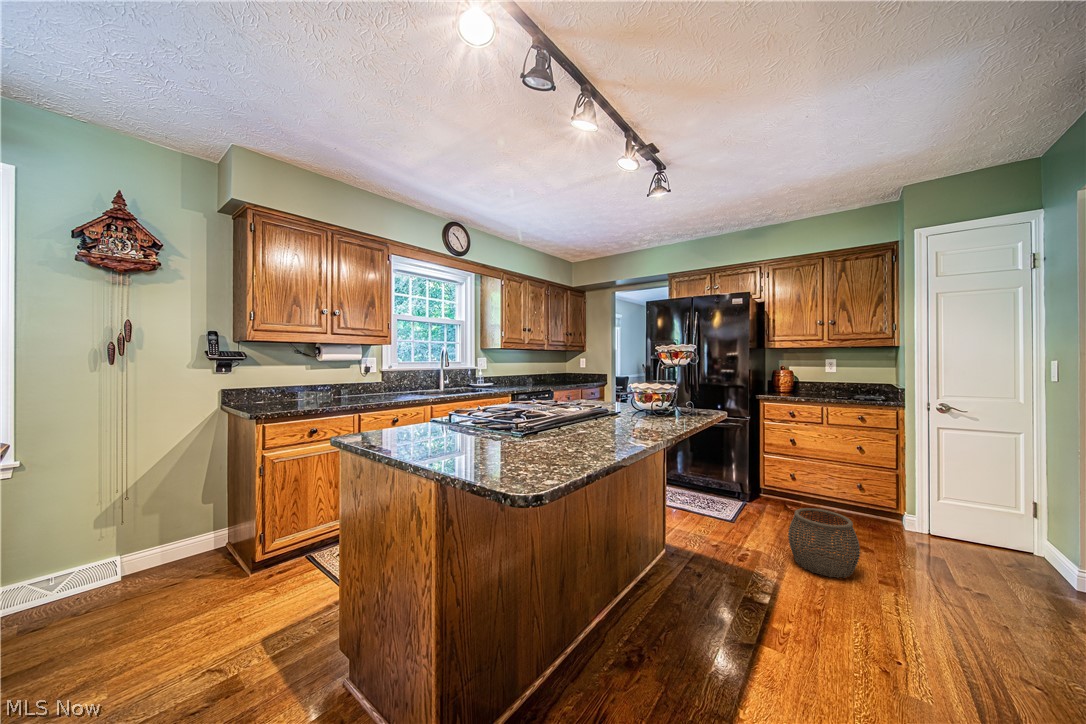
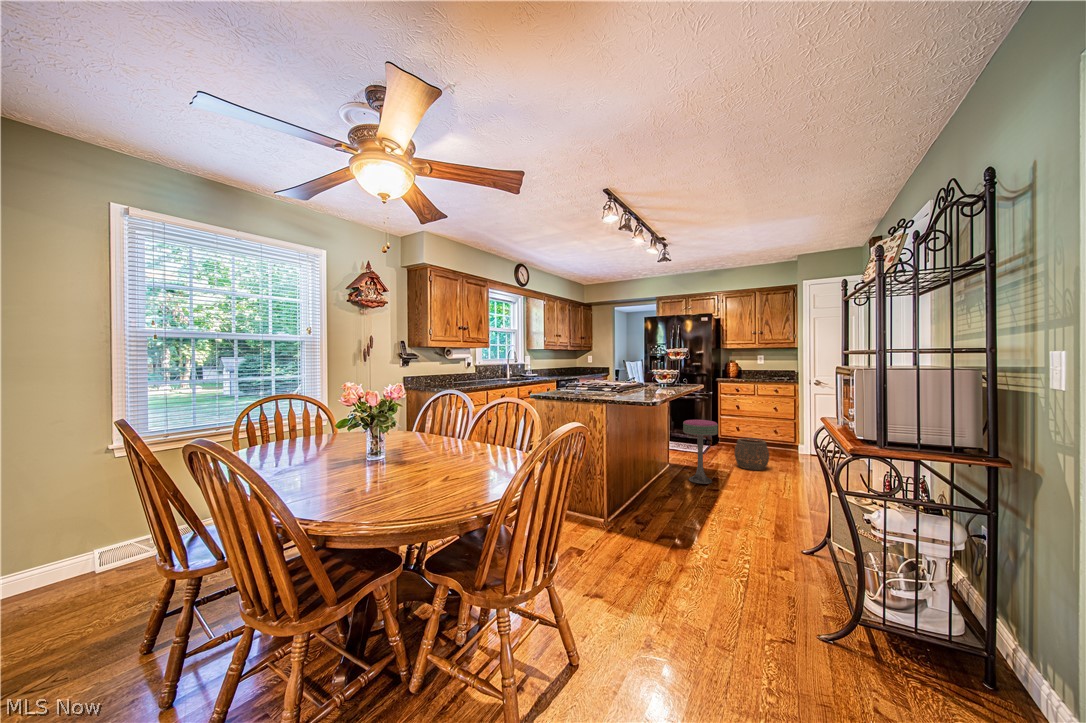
bar stool: none [684,481,754,621] -> present [683,420,718,484]

